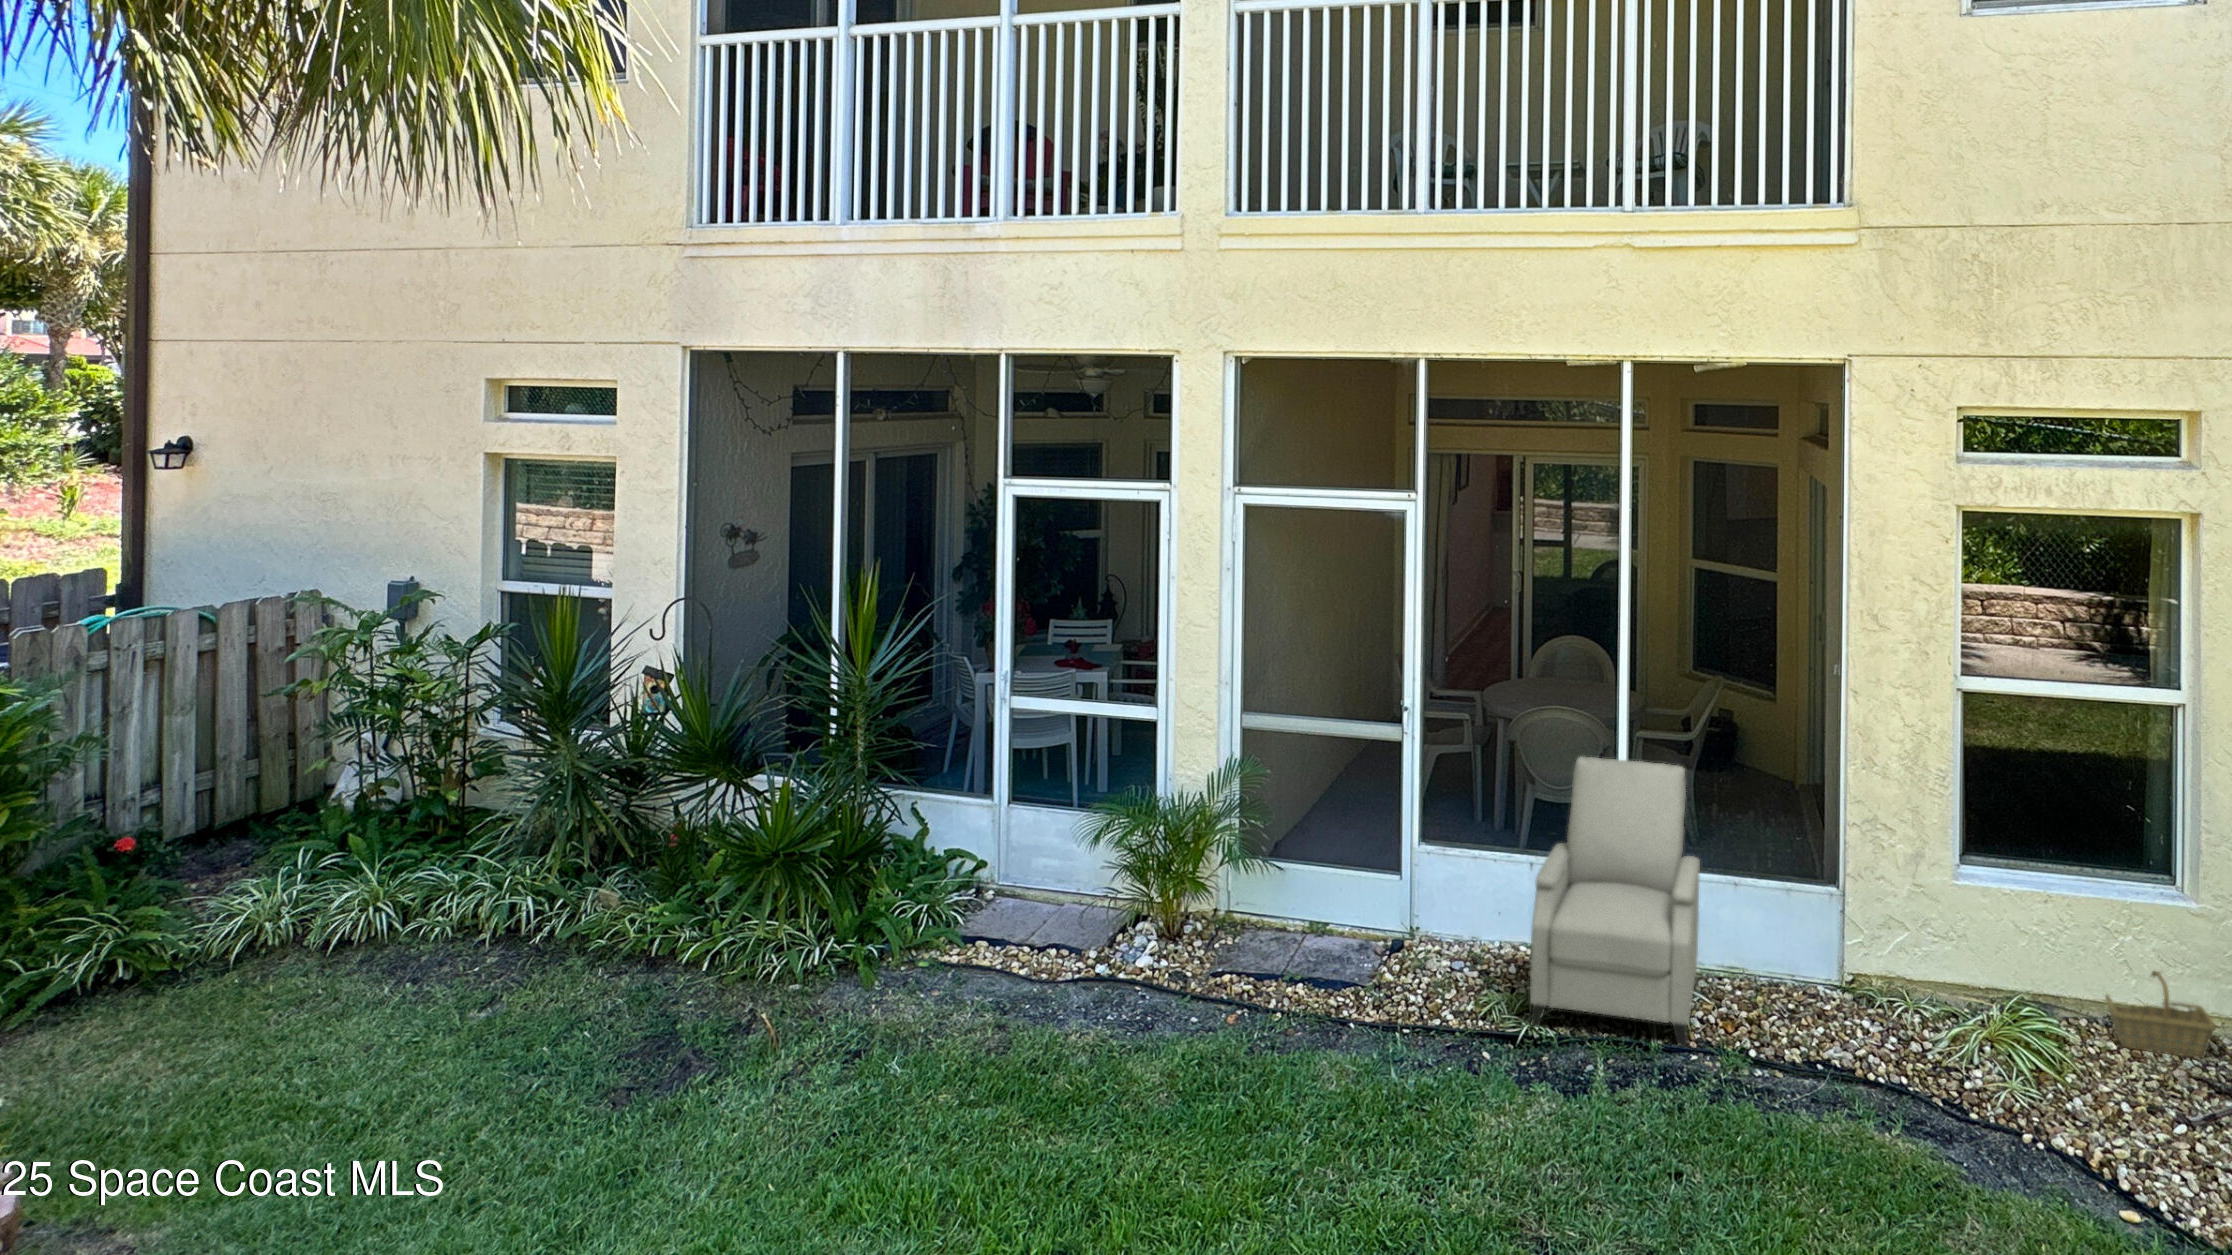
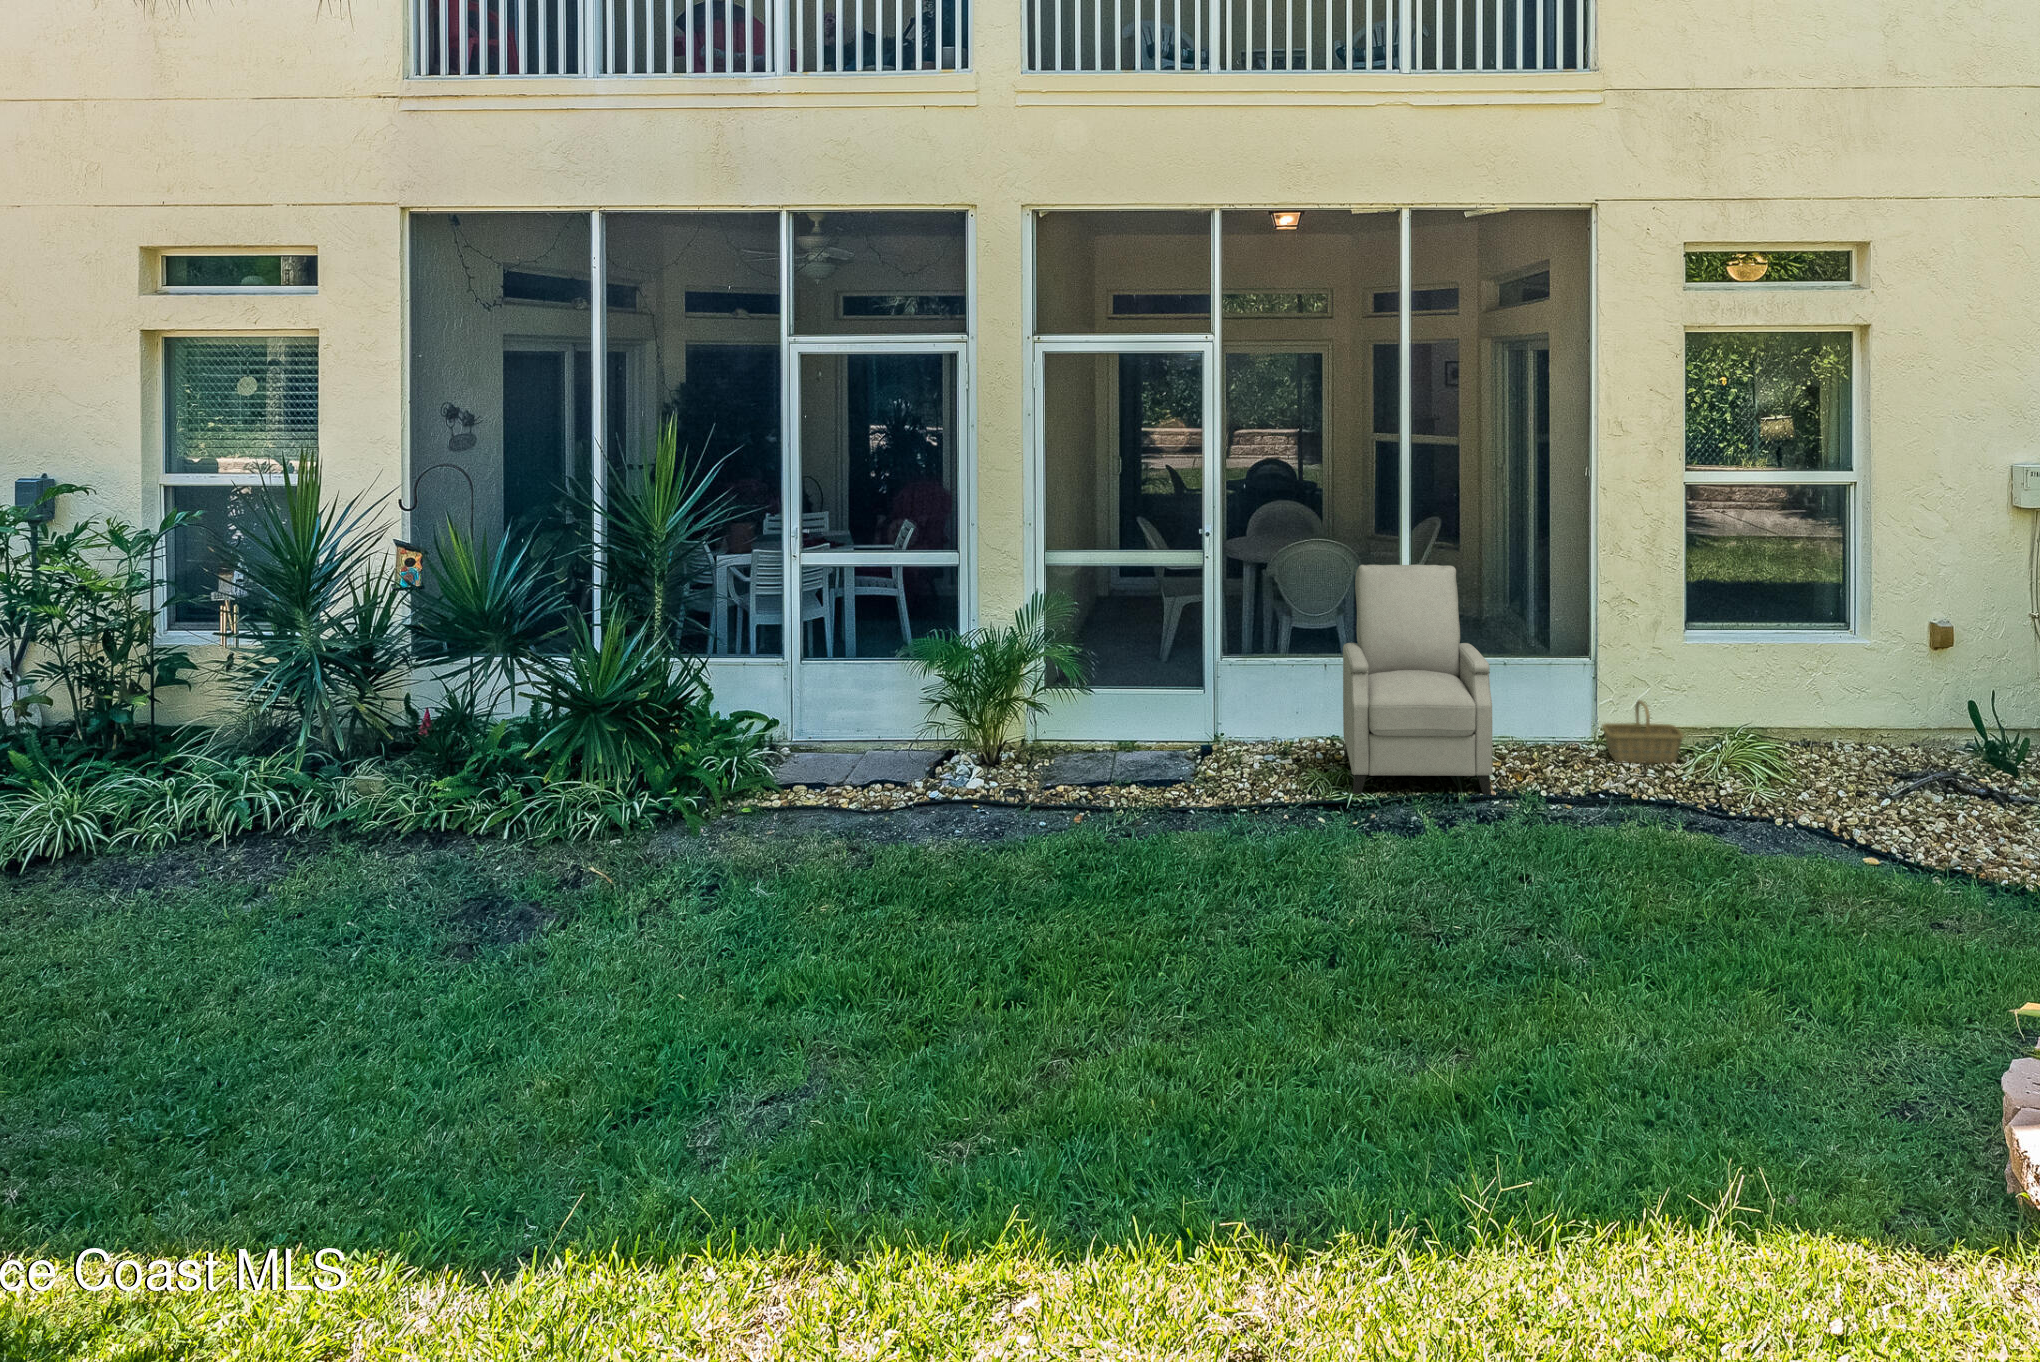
basket: present [2105,971,2216,1058] -> present [1602,701,1684,763]

